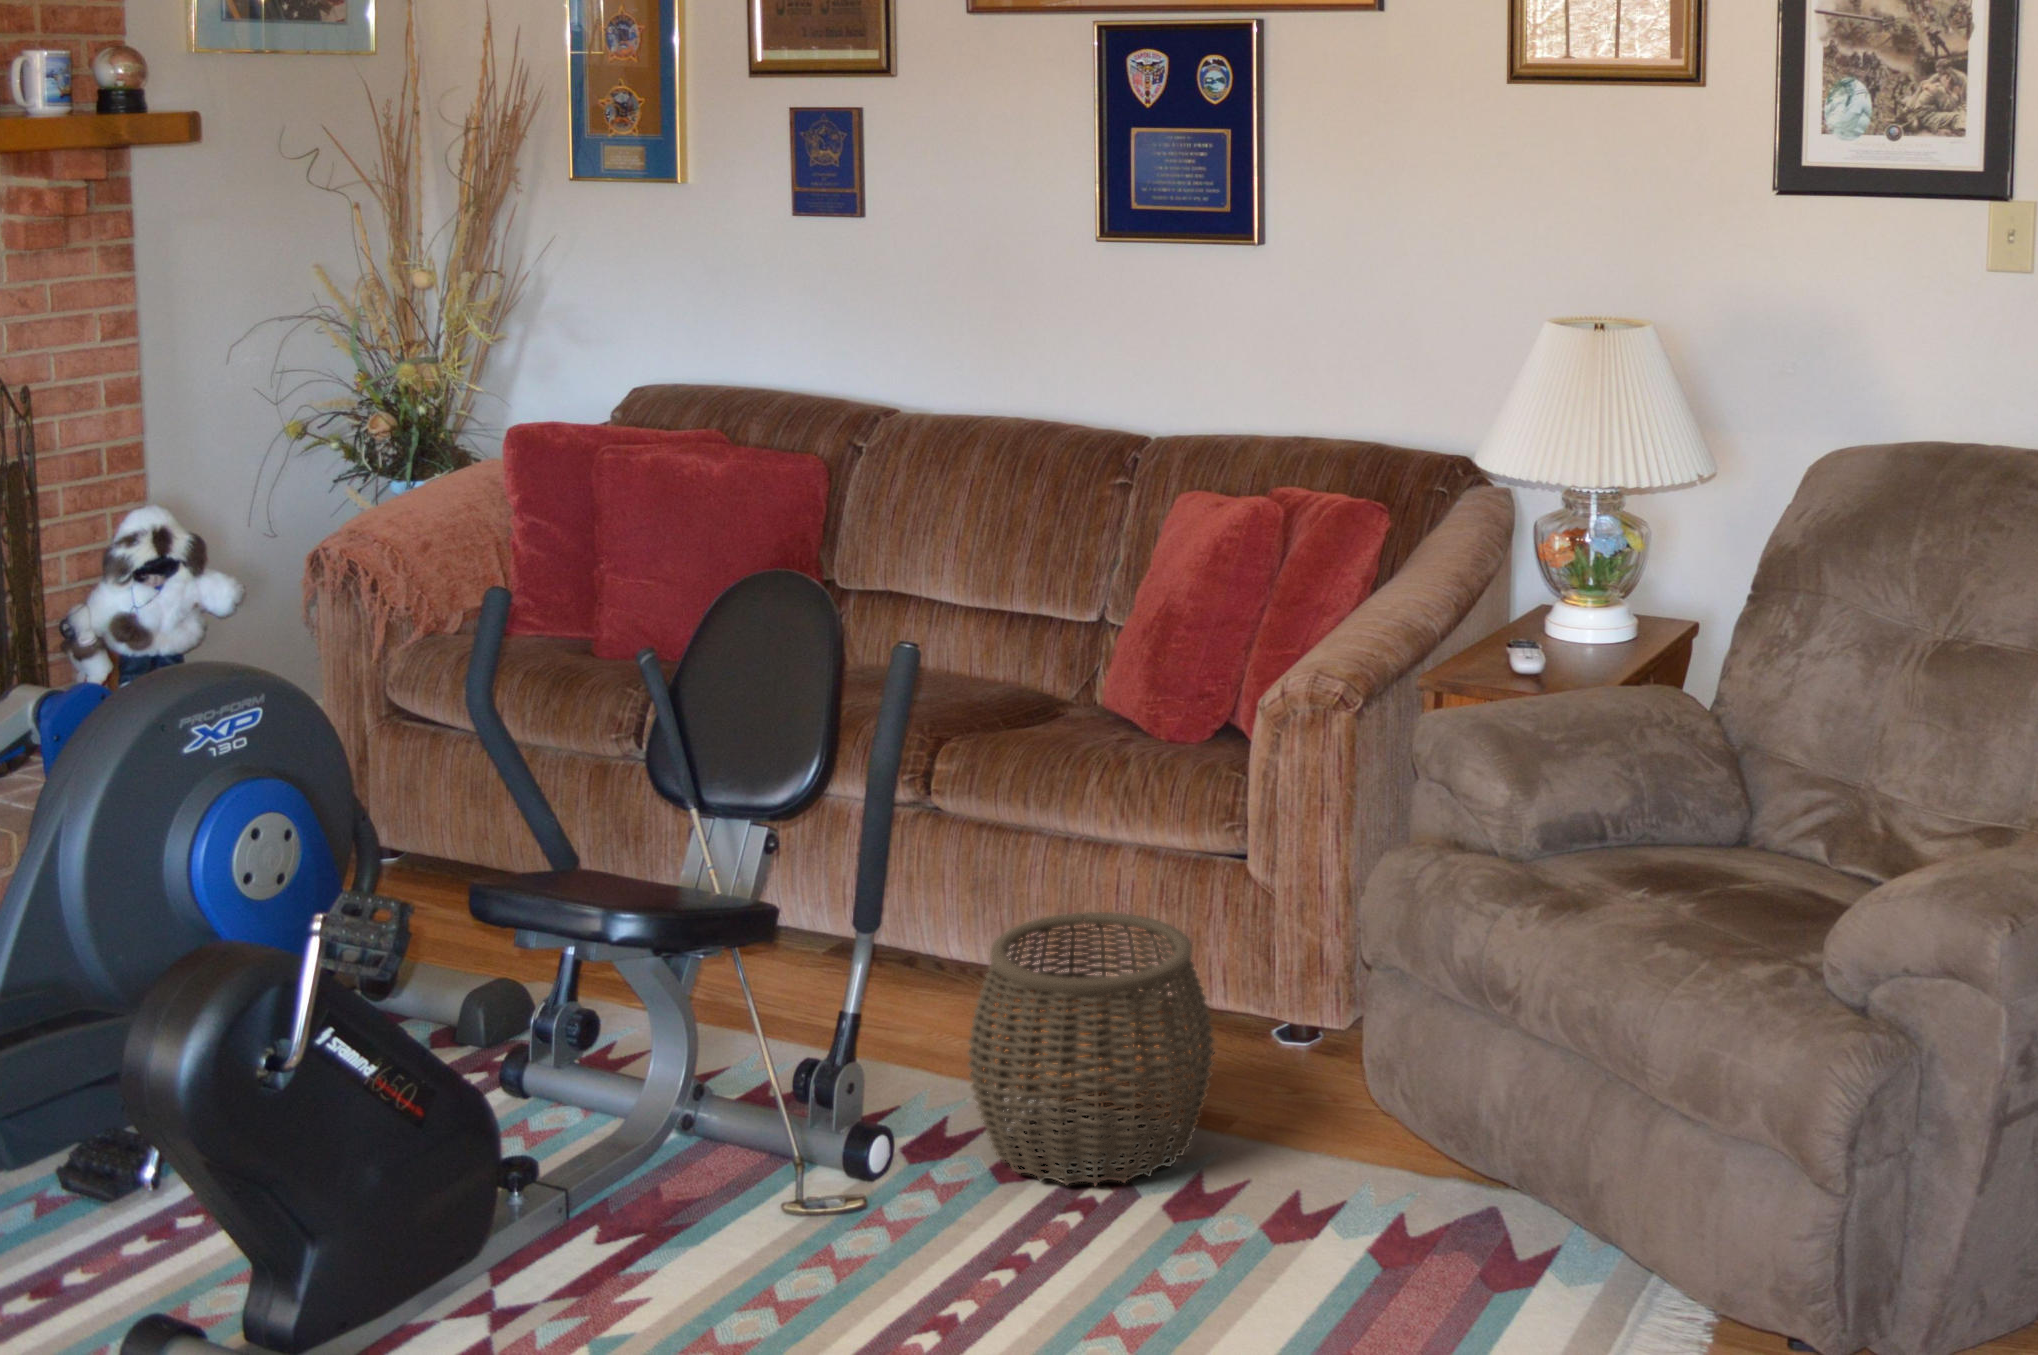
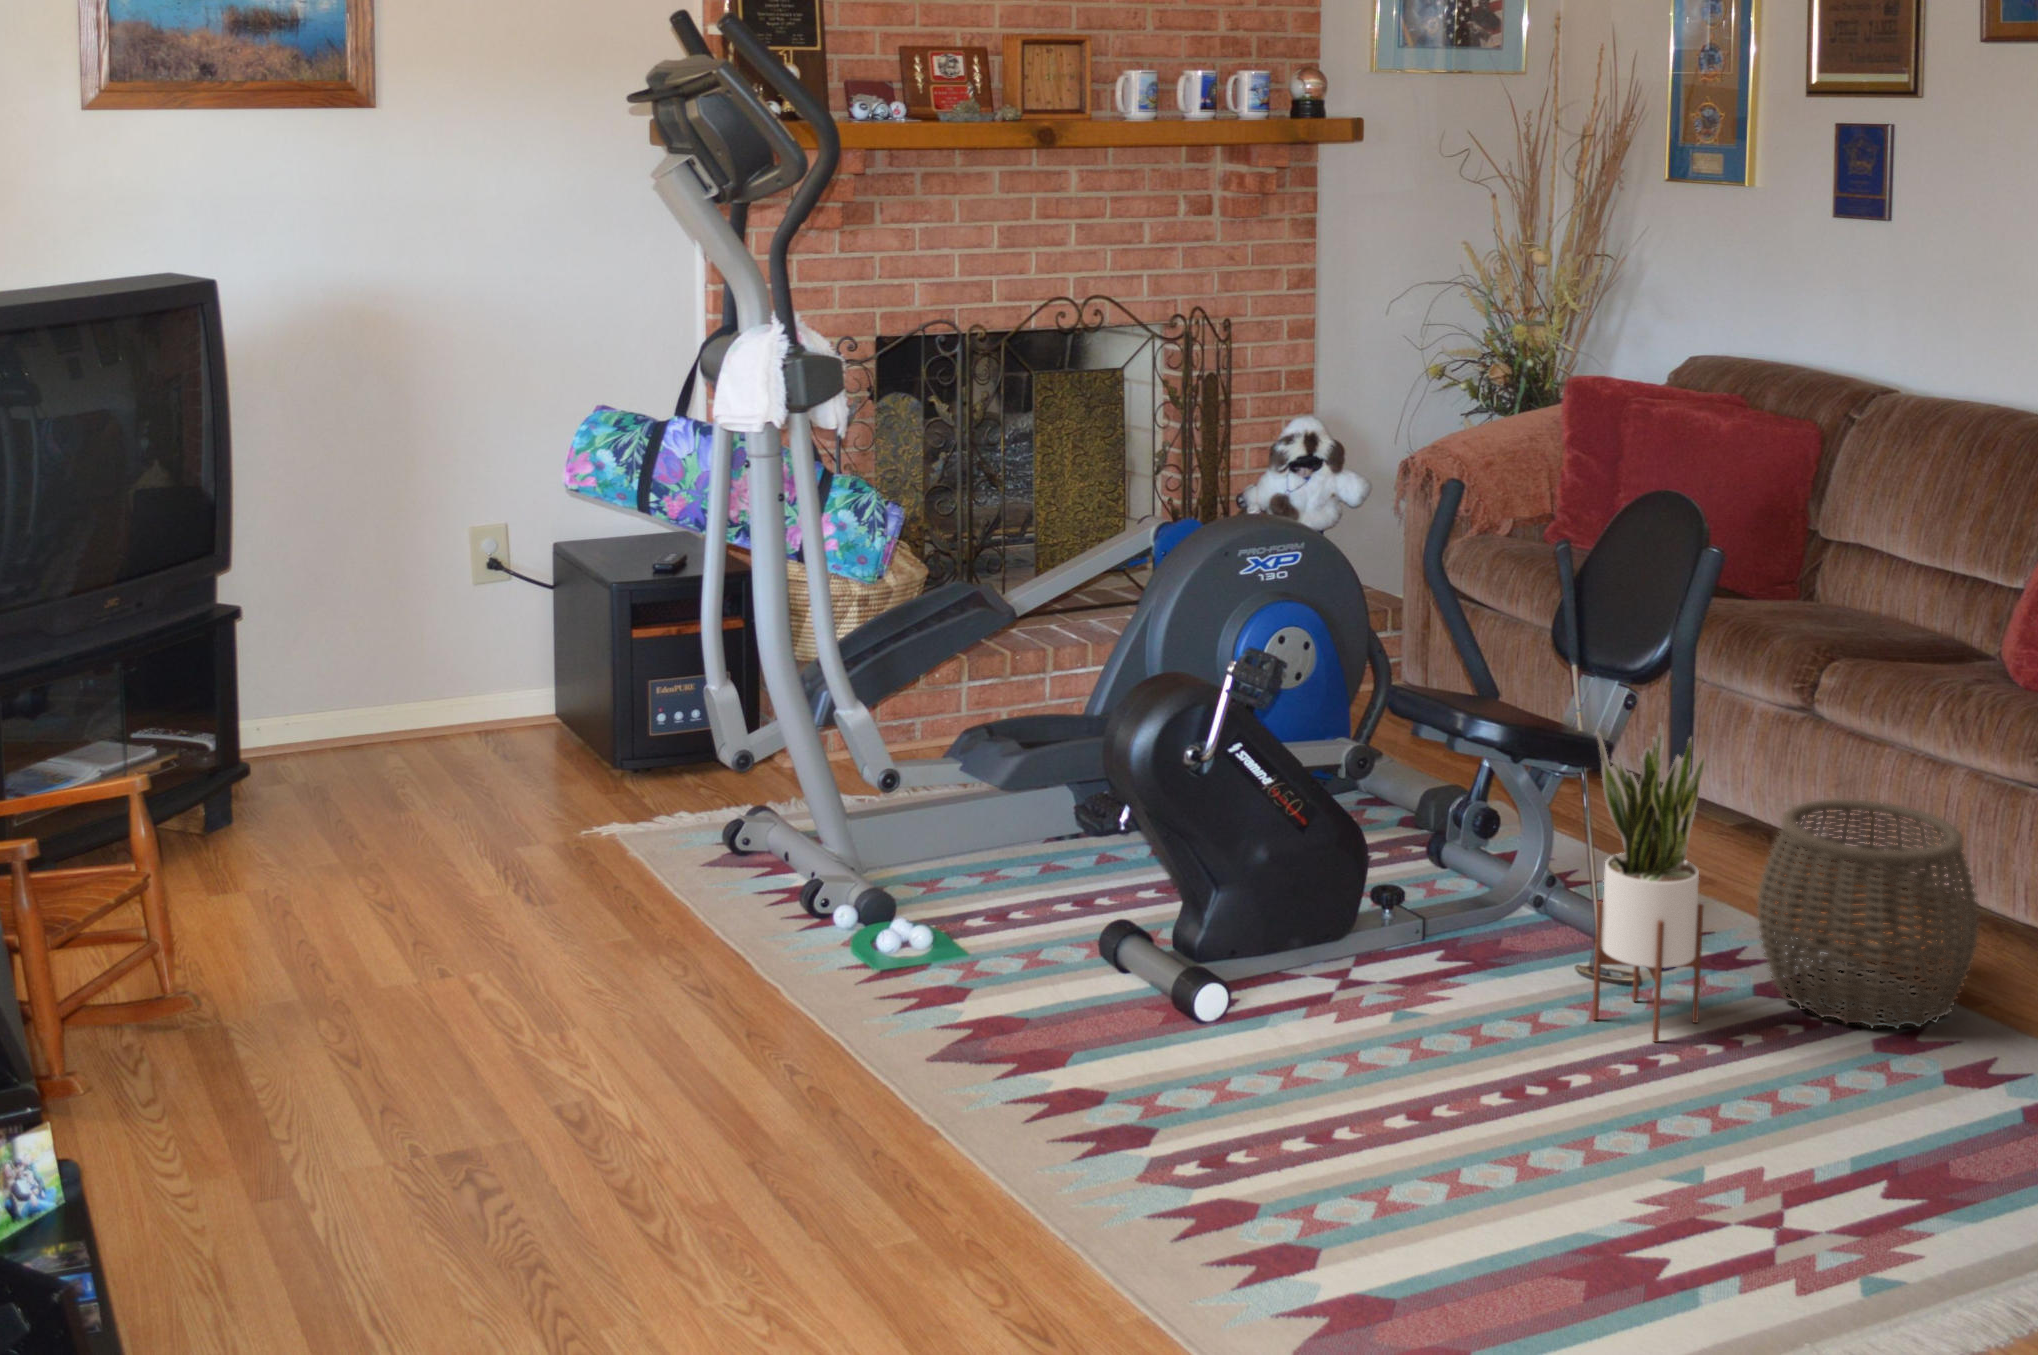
potted plant: none [812,879,939,1275] -> present [1593,723,1705,1042]

